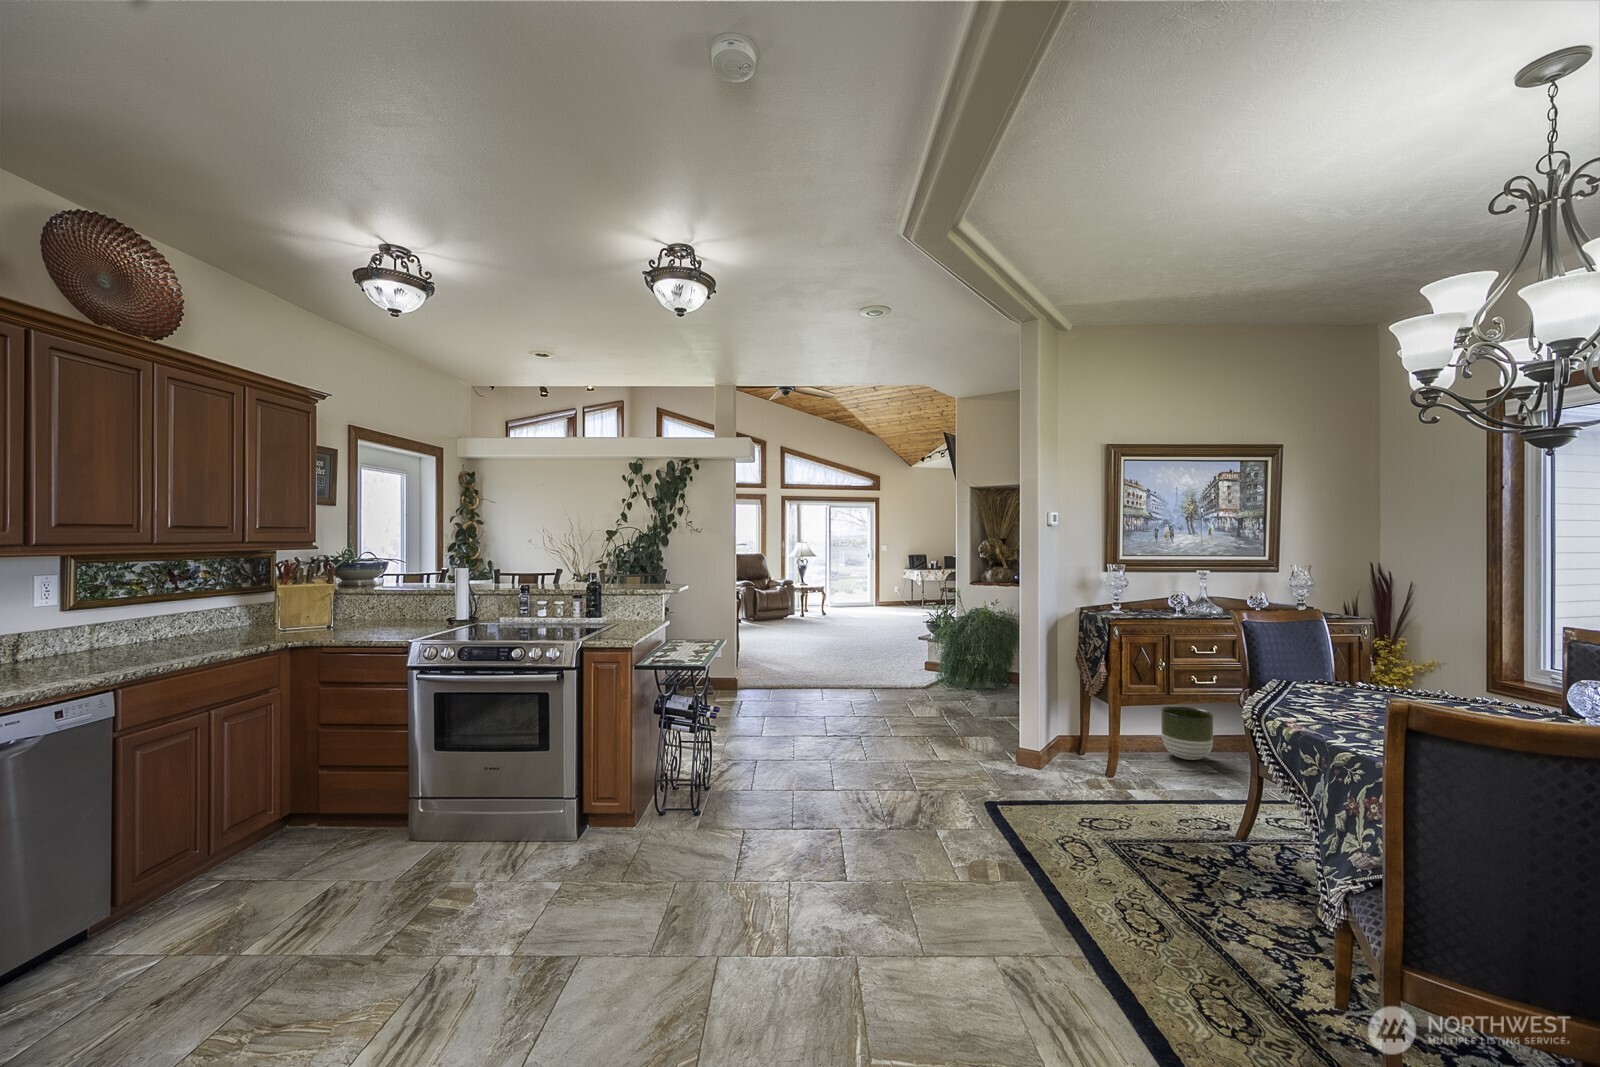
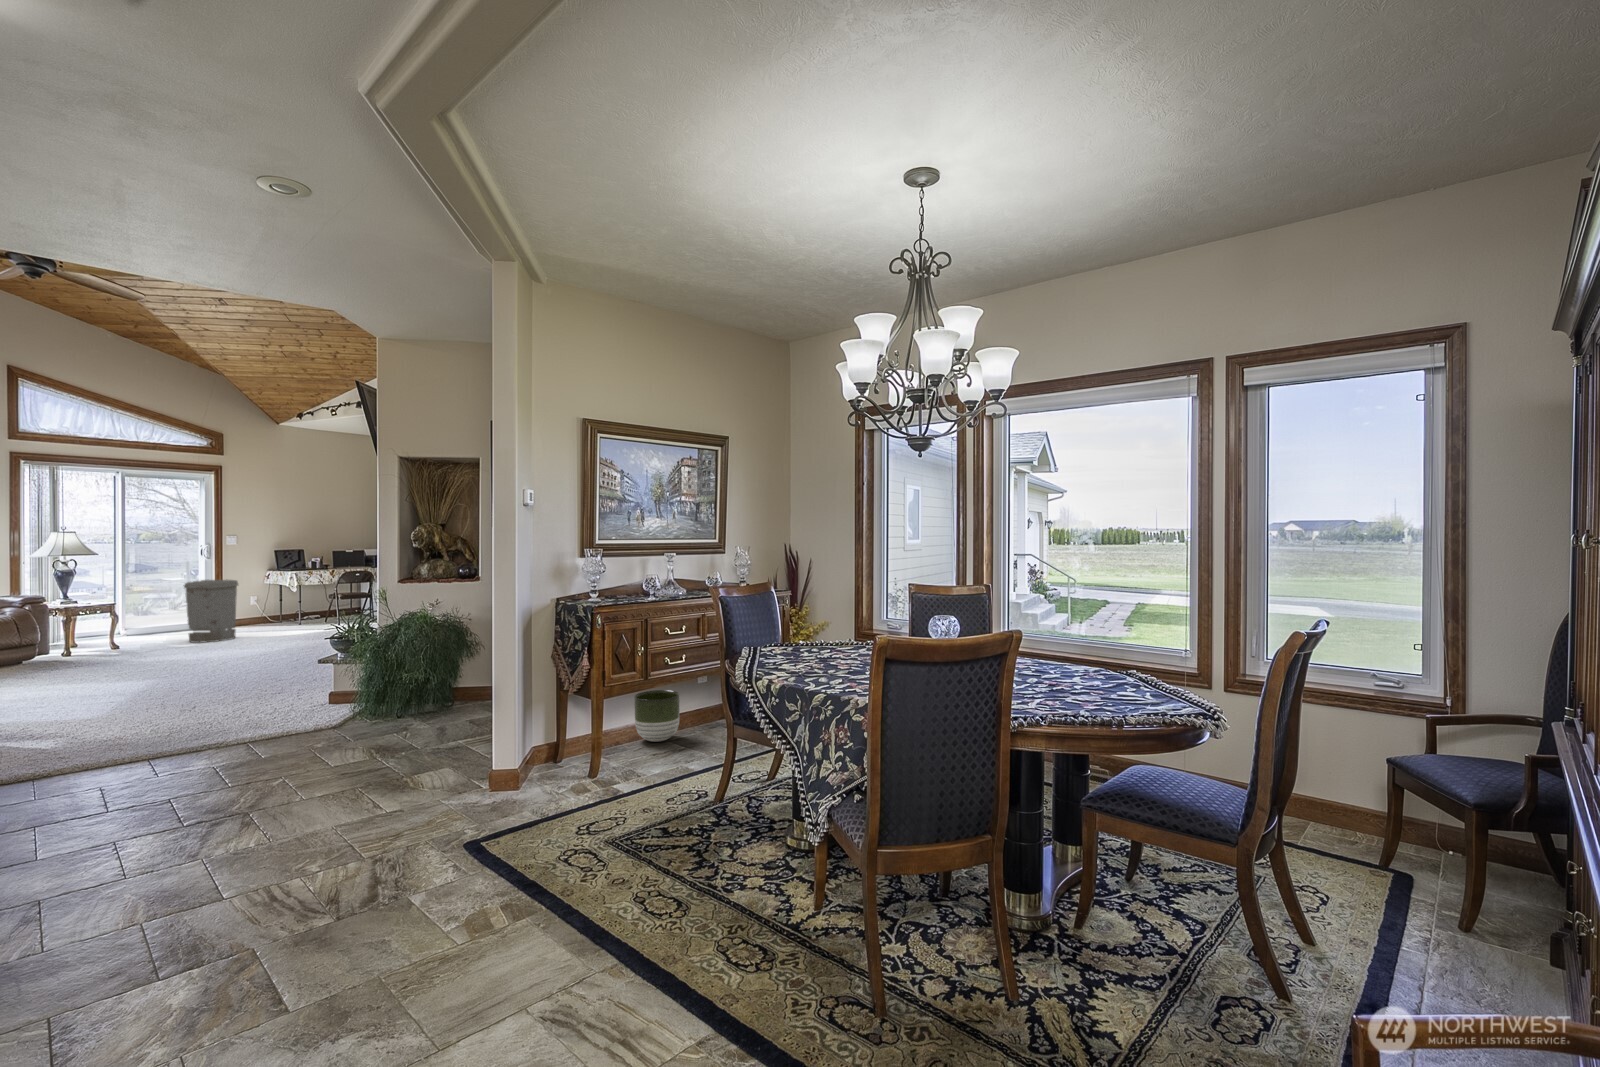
trash can: none [849,569,880,612] -> present [184,580,238,643]

